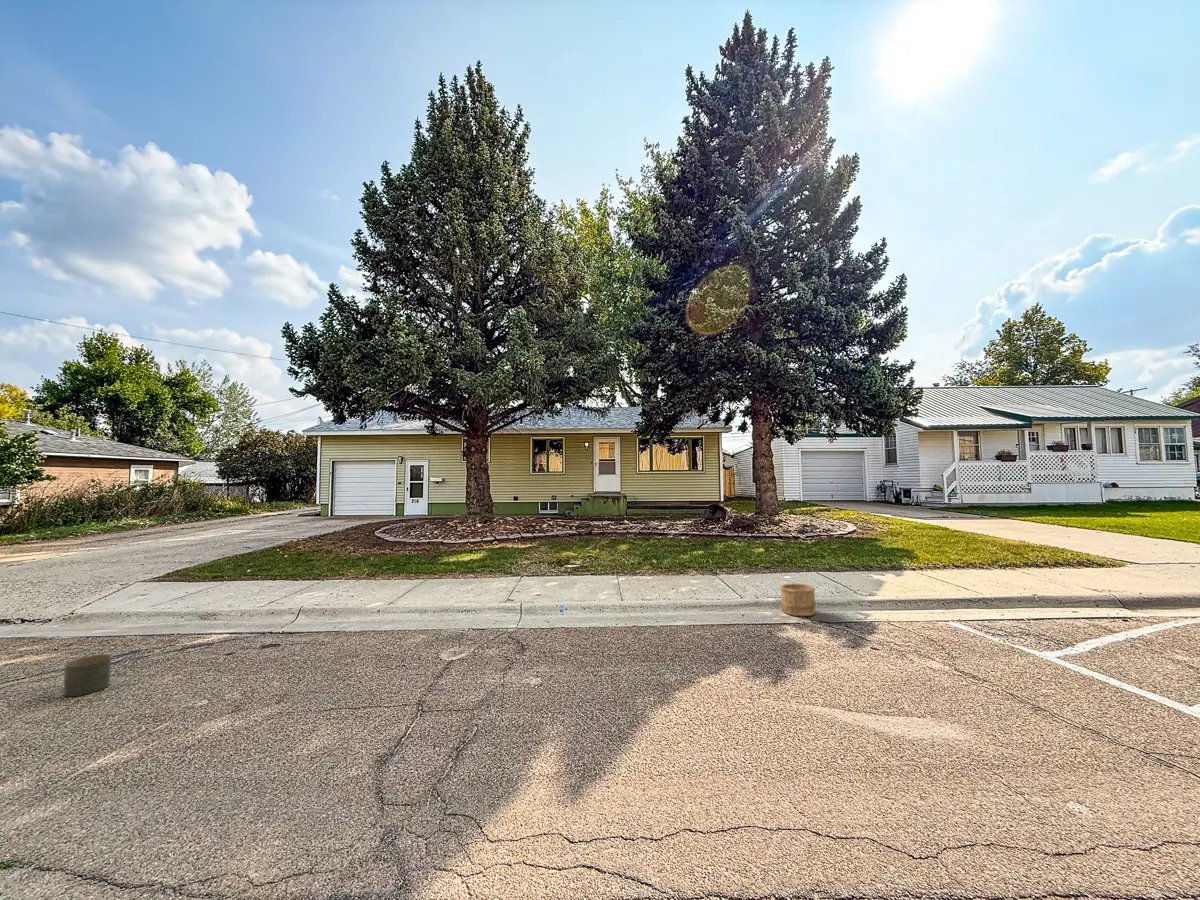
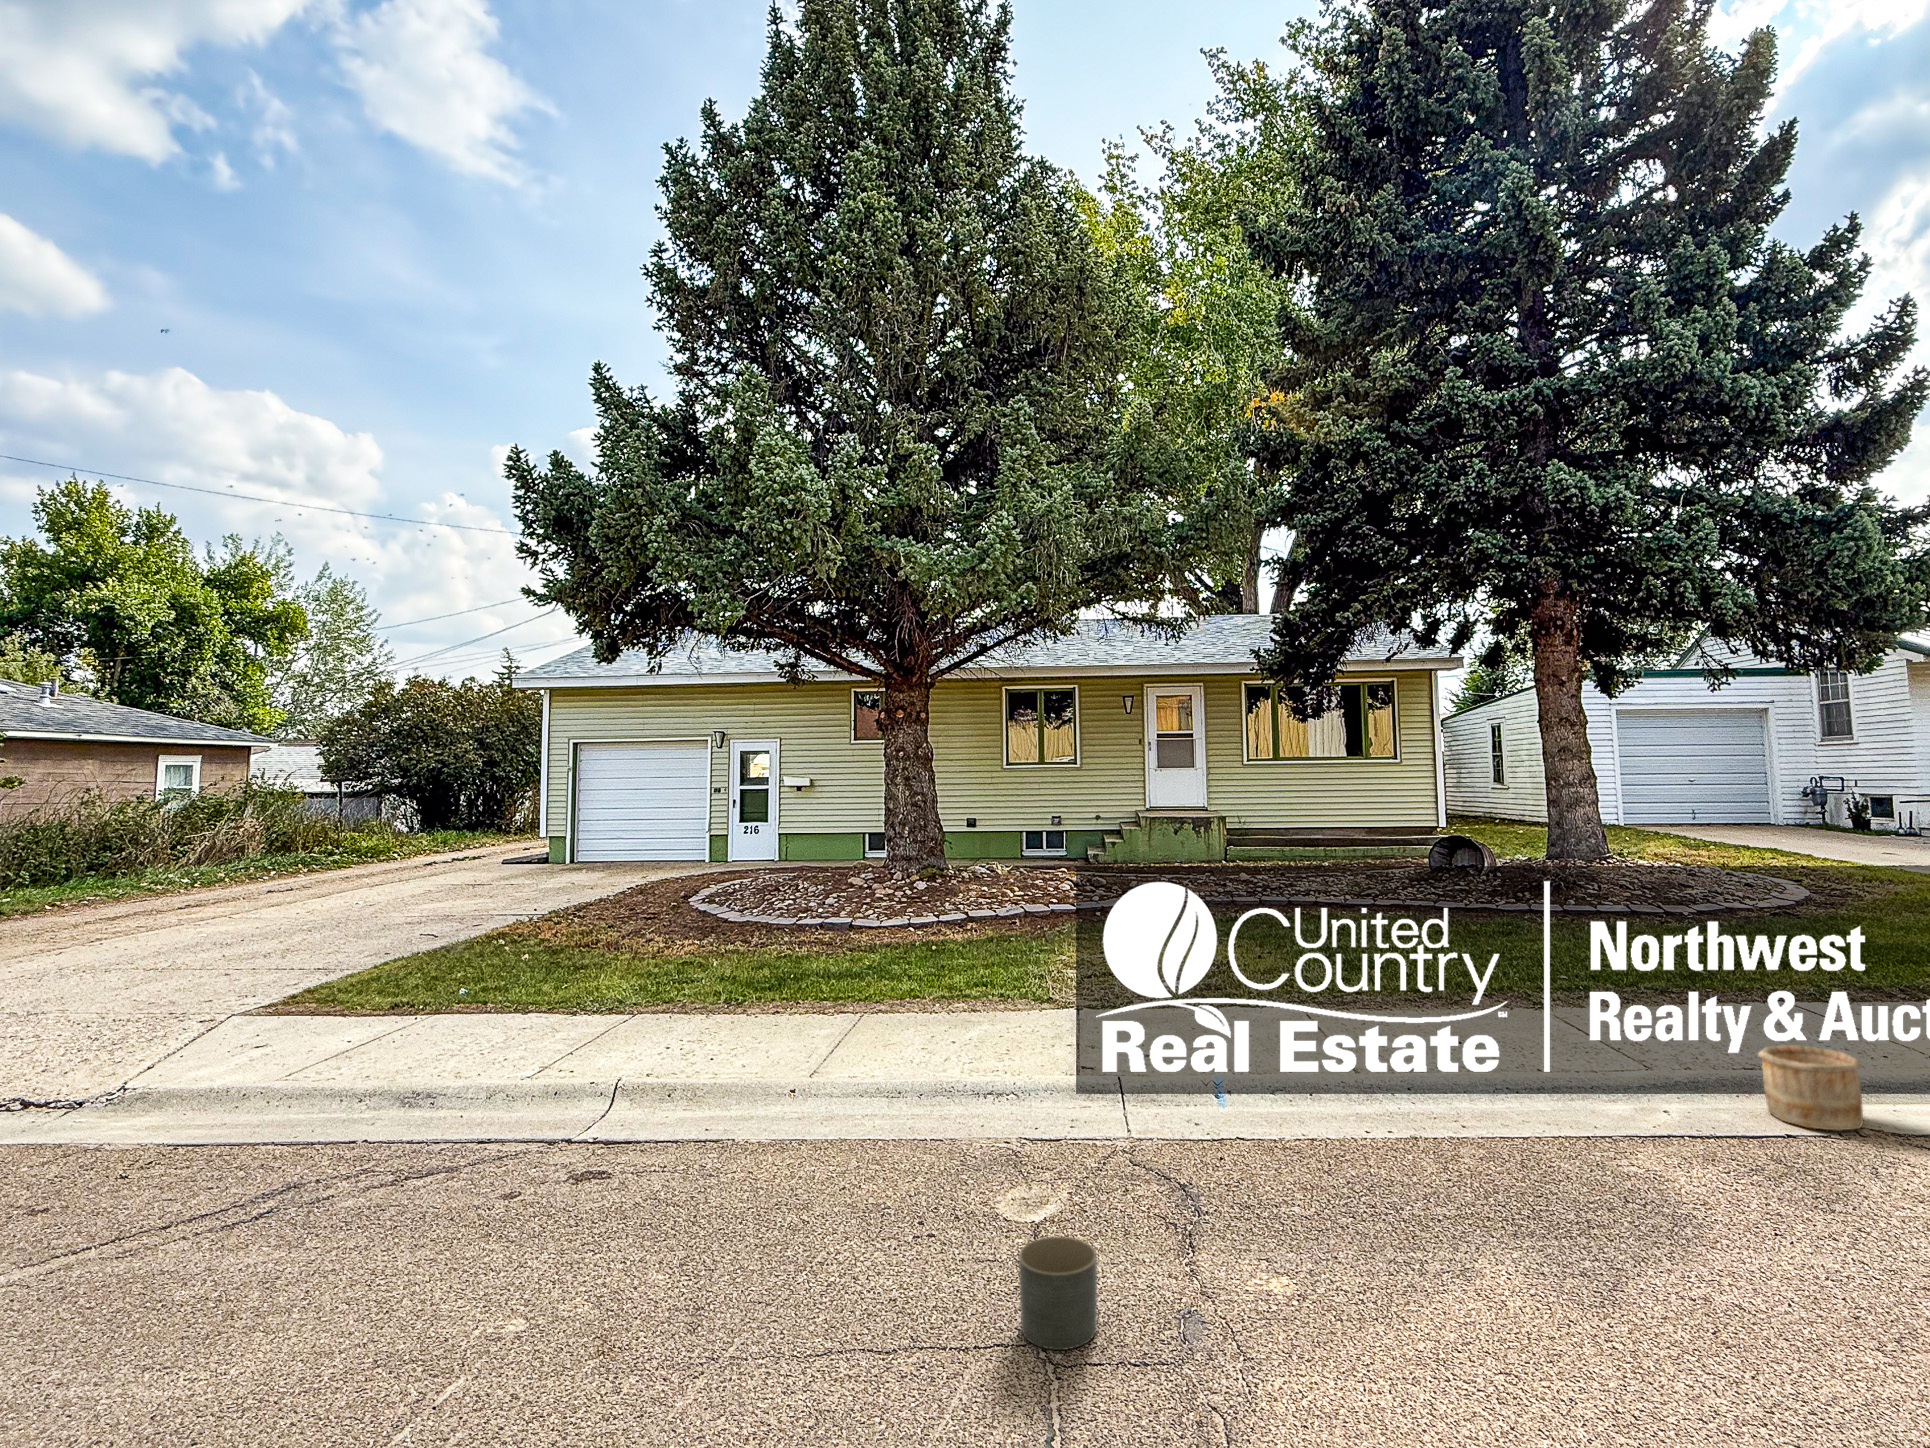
planter: present [64,654,111,697] -> present [1019,1236,1097,1350]

